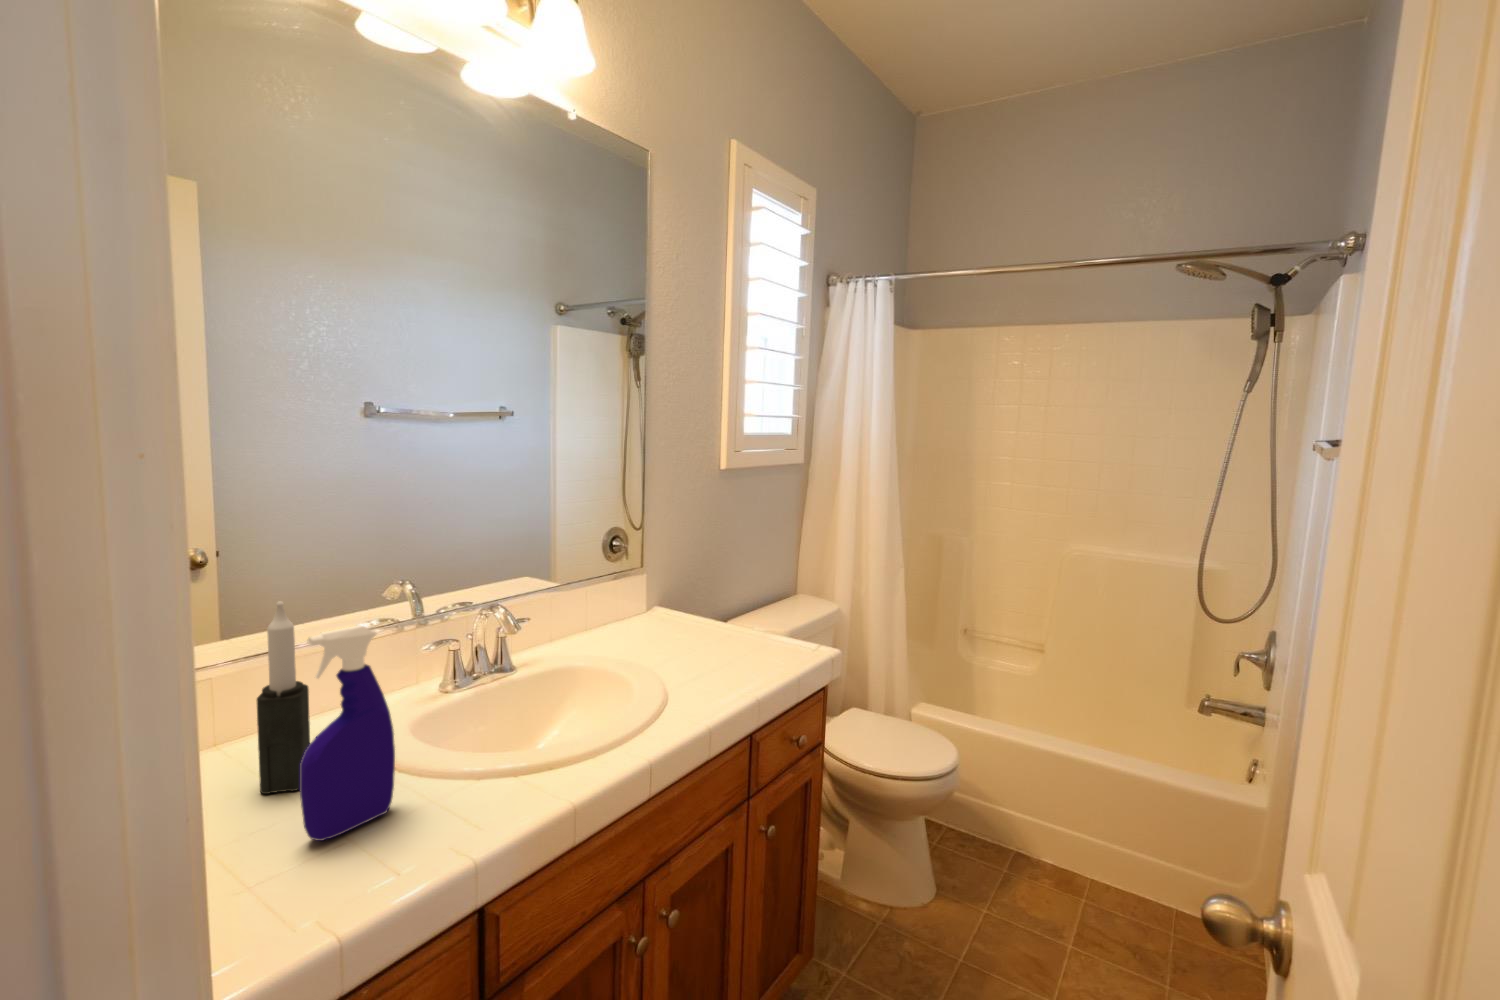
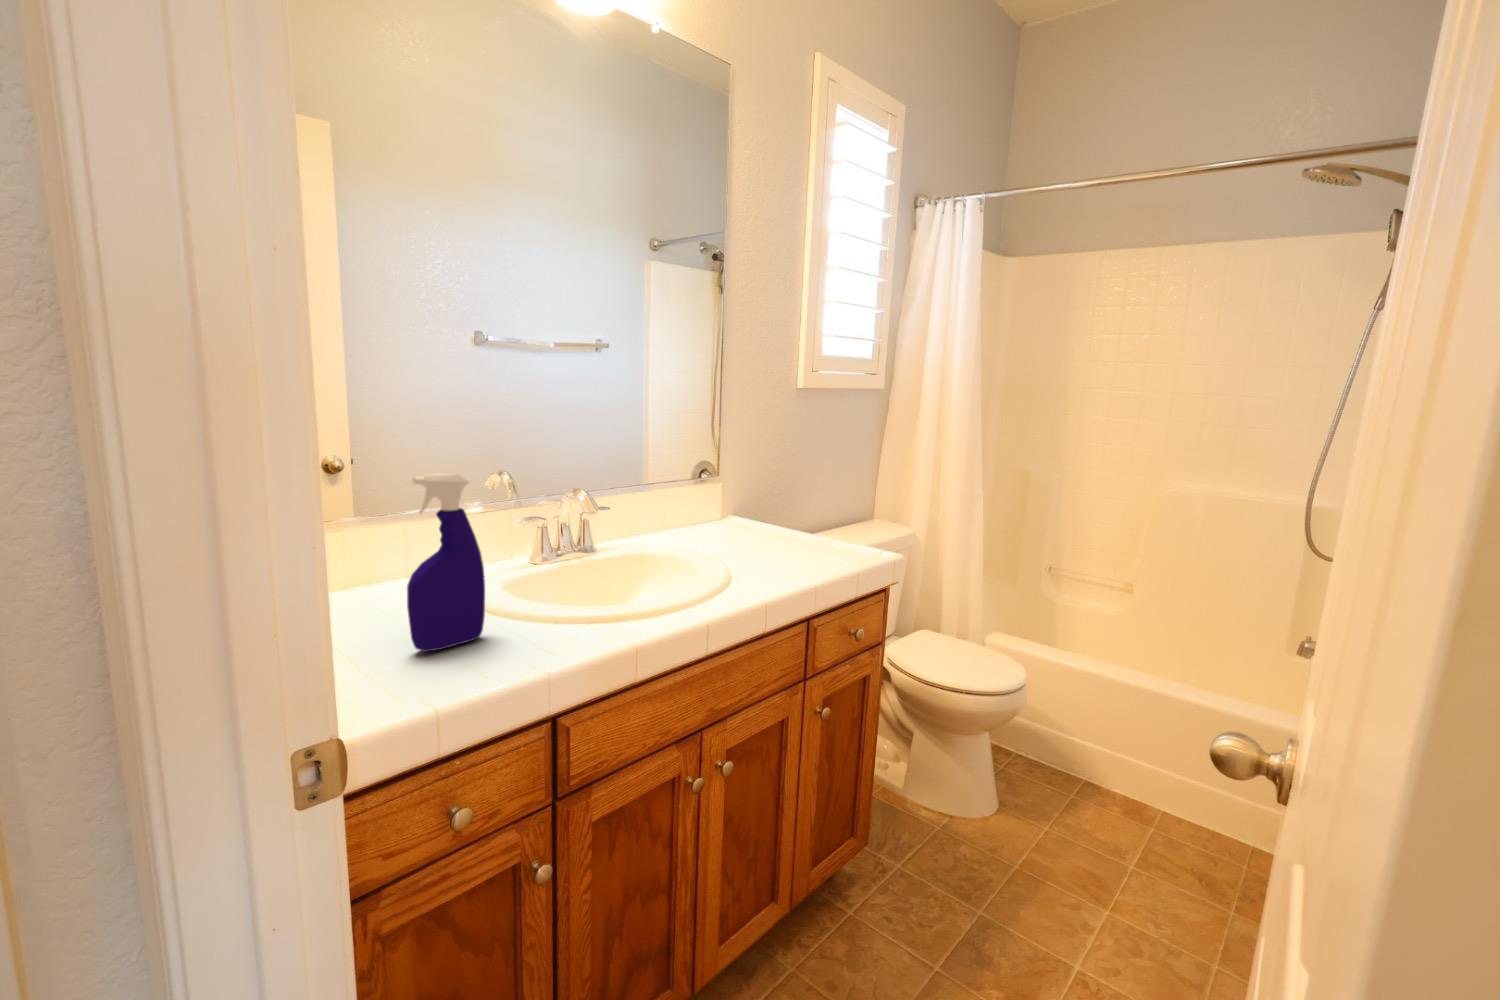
candle: present [257,601,310,794] -> none [376,458,420,621]

